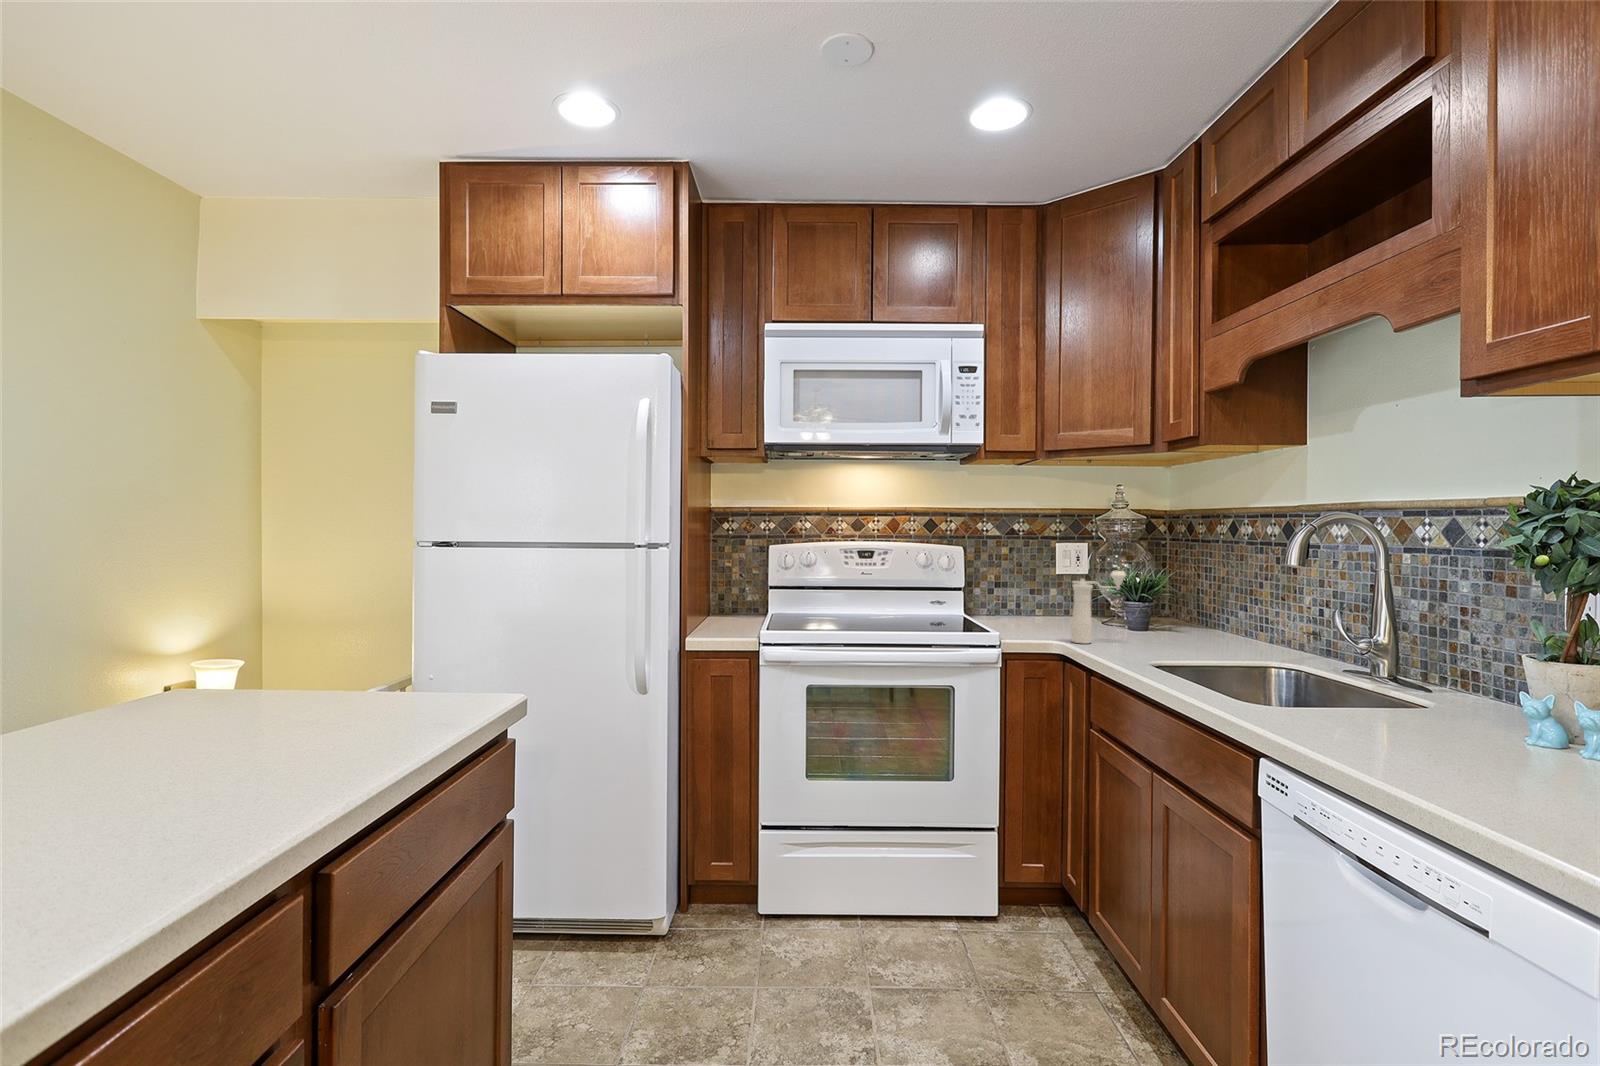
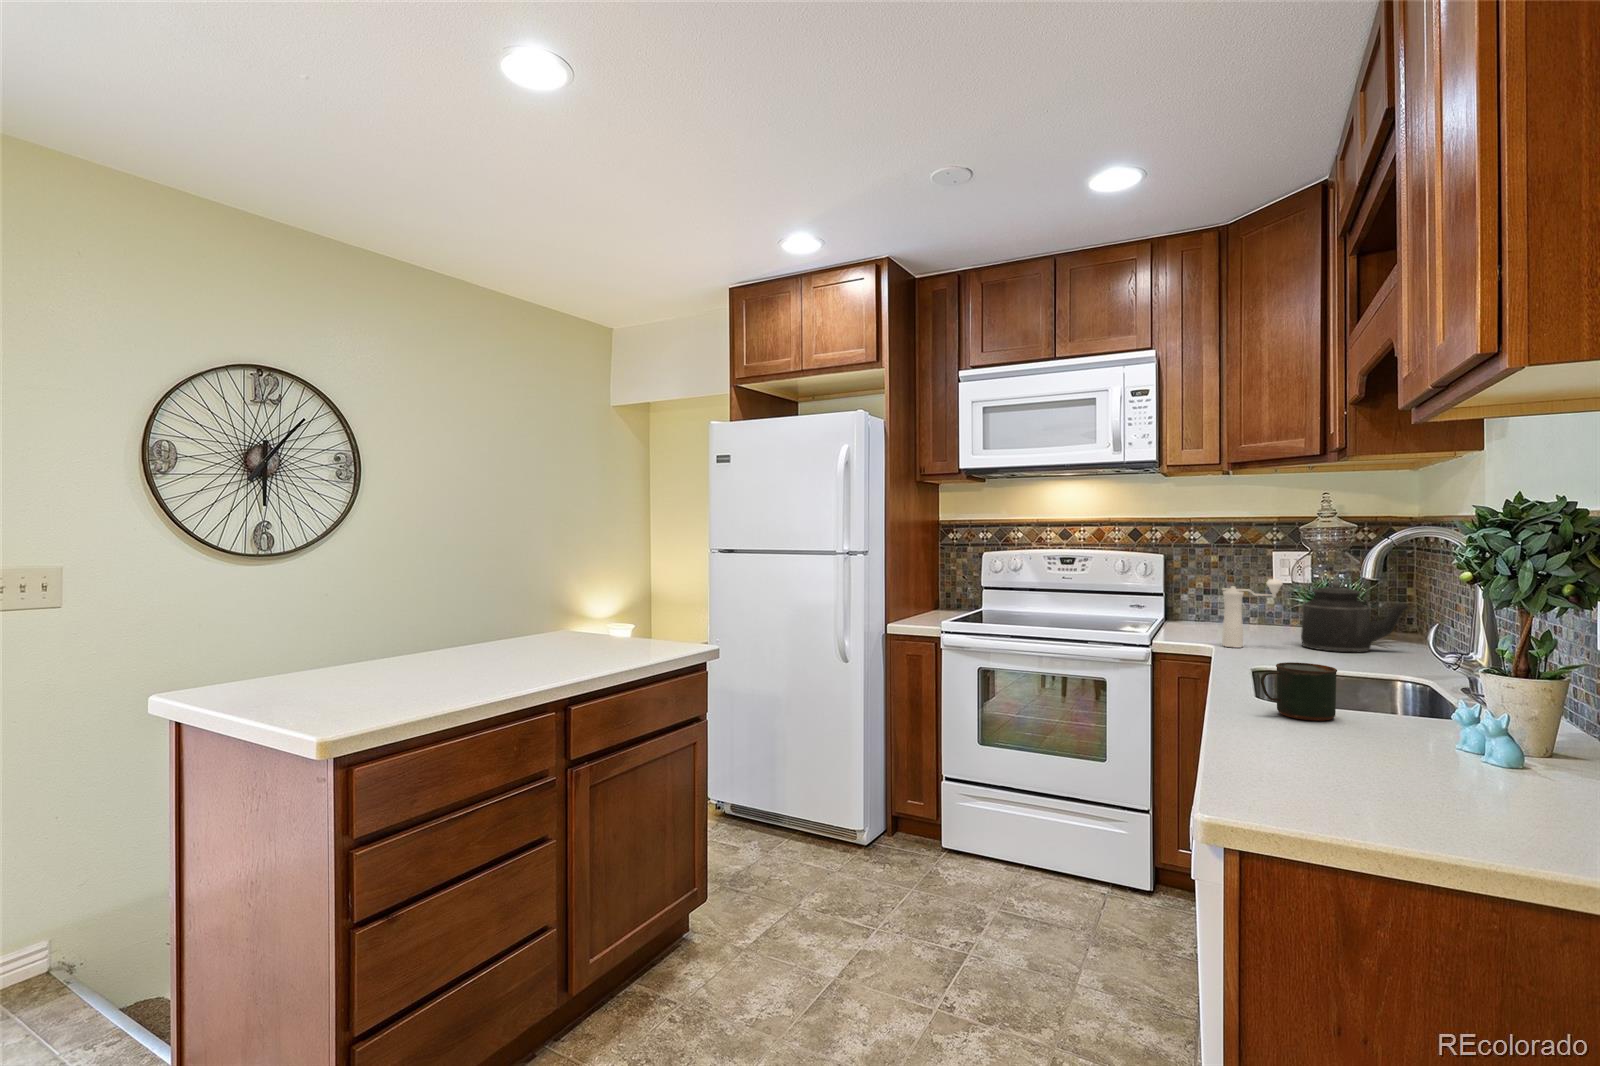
kettle: none [1126,556,1218,642] -> present [1301,566,1408,652]
mug: none [1328,666,1402,734] -> present [1261,662,1337,721]

